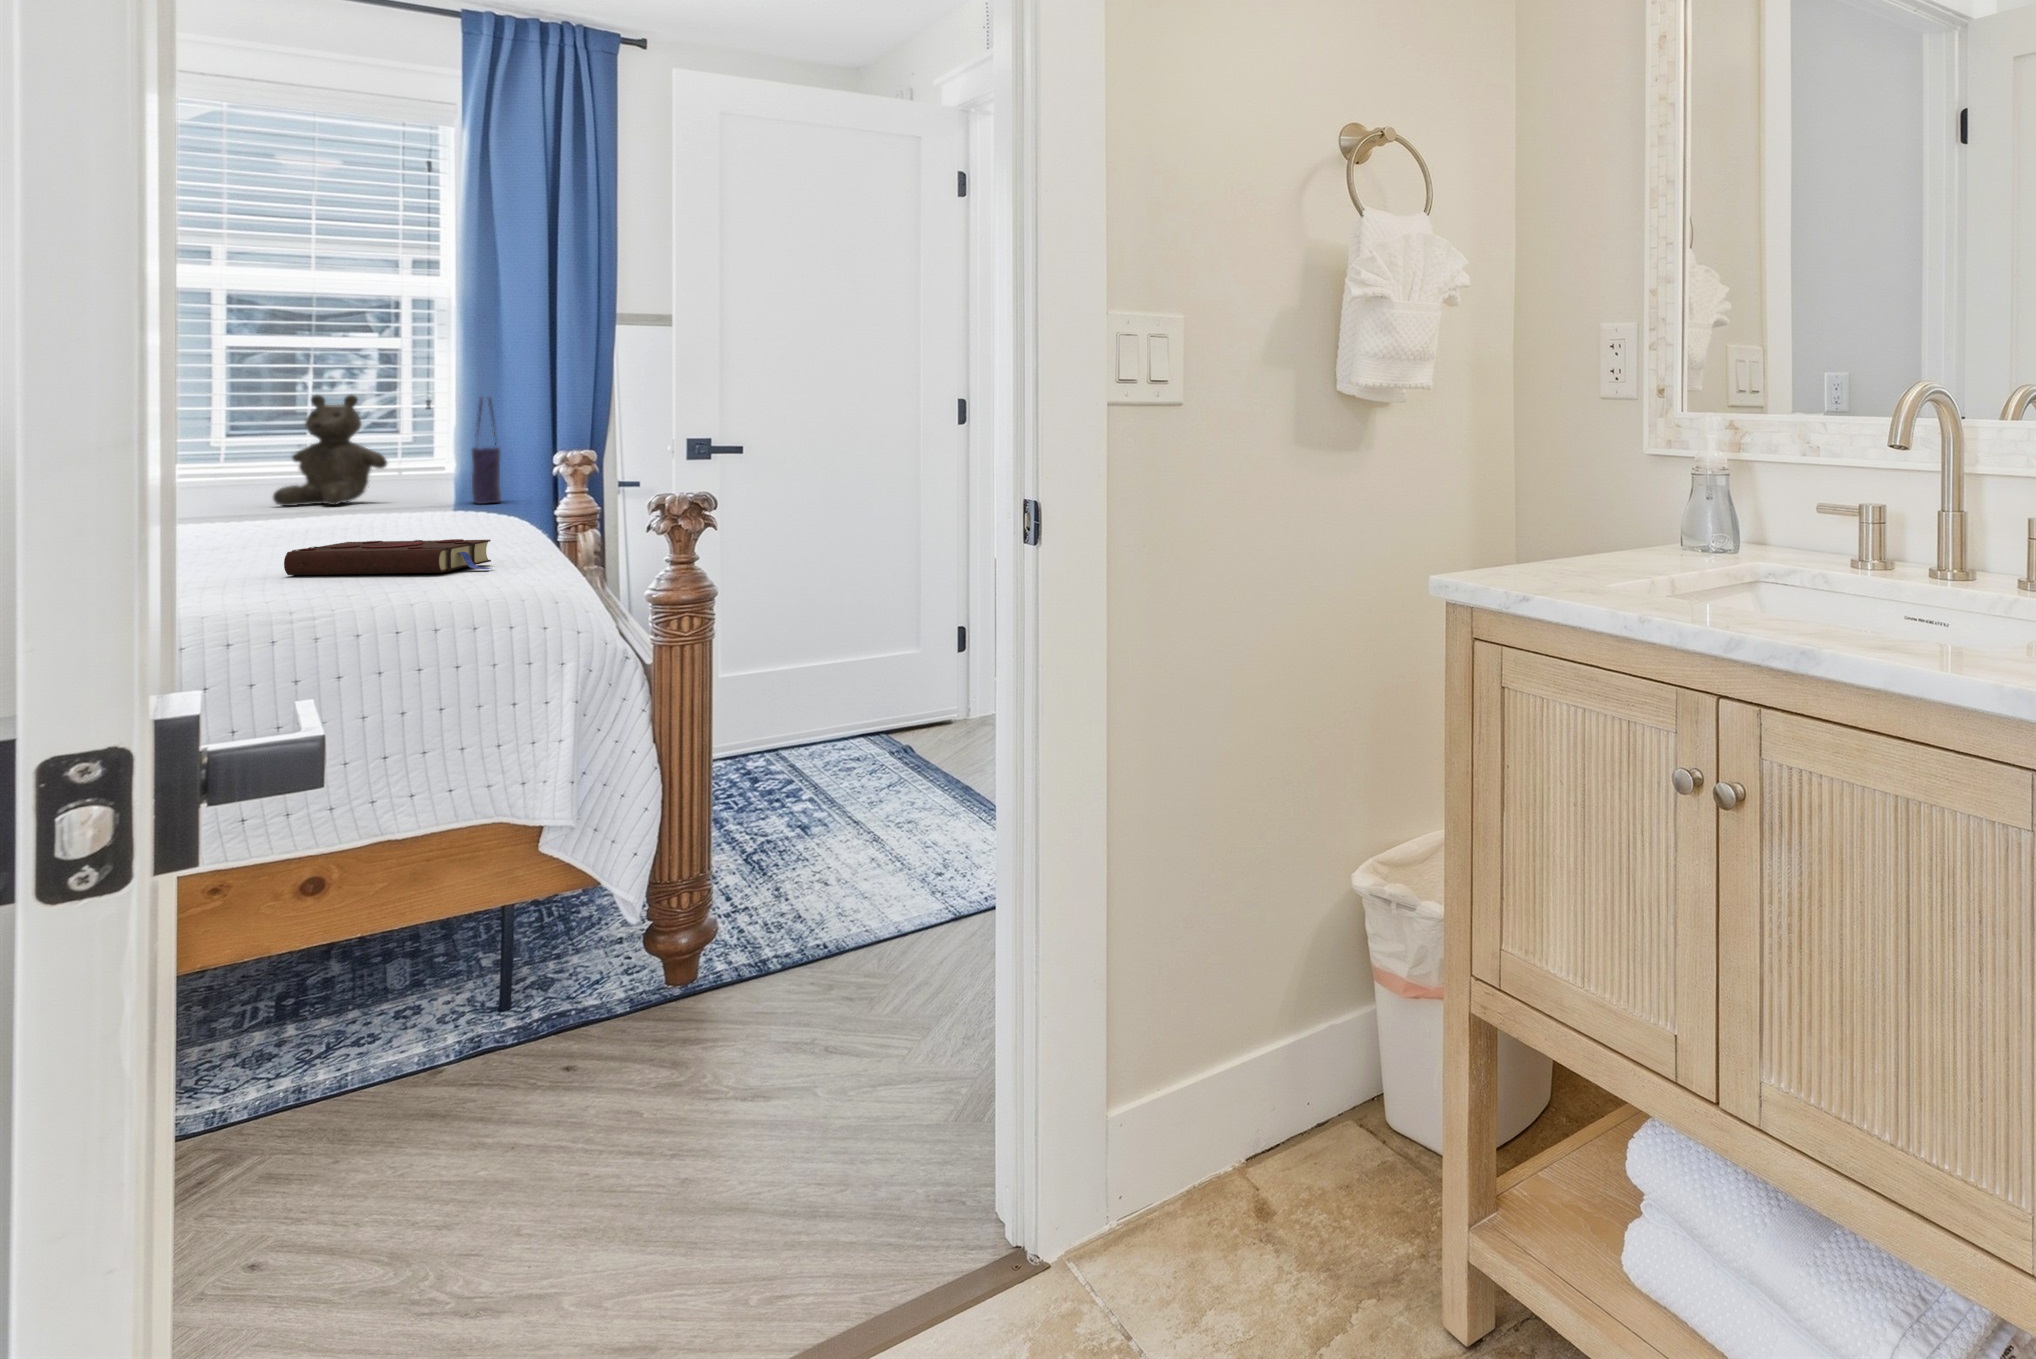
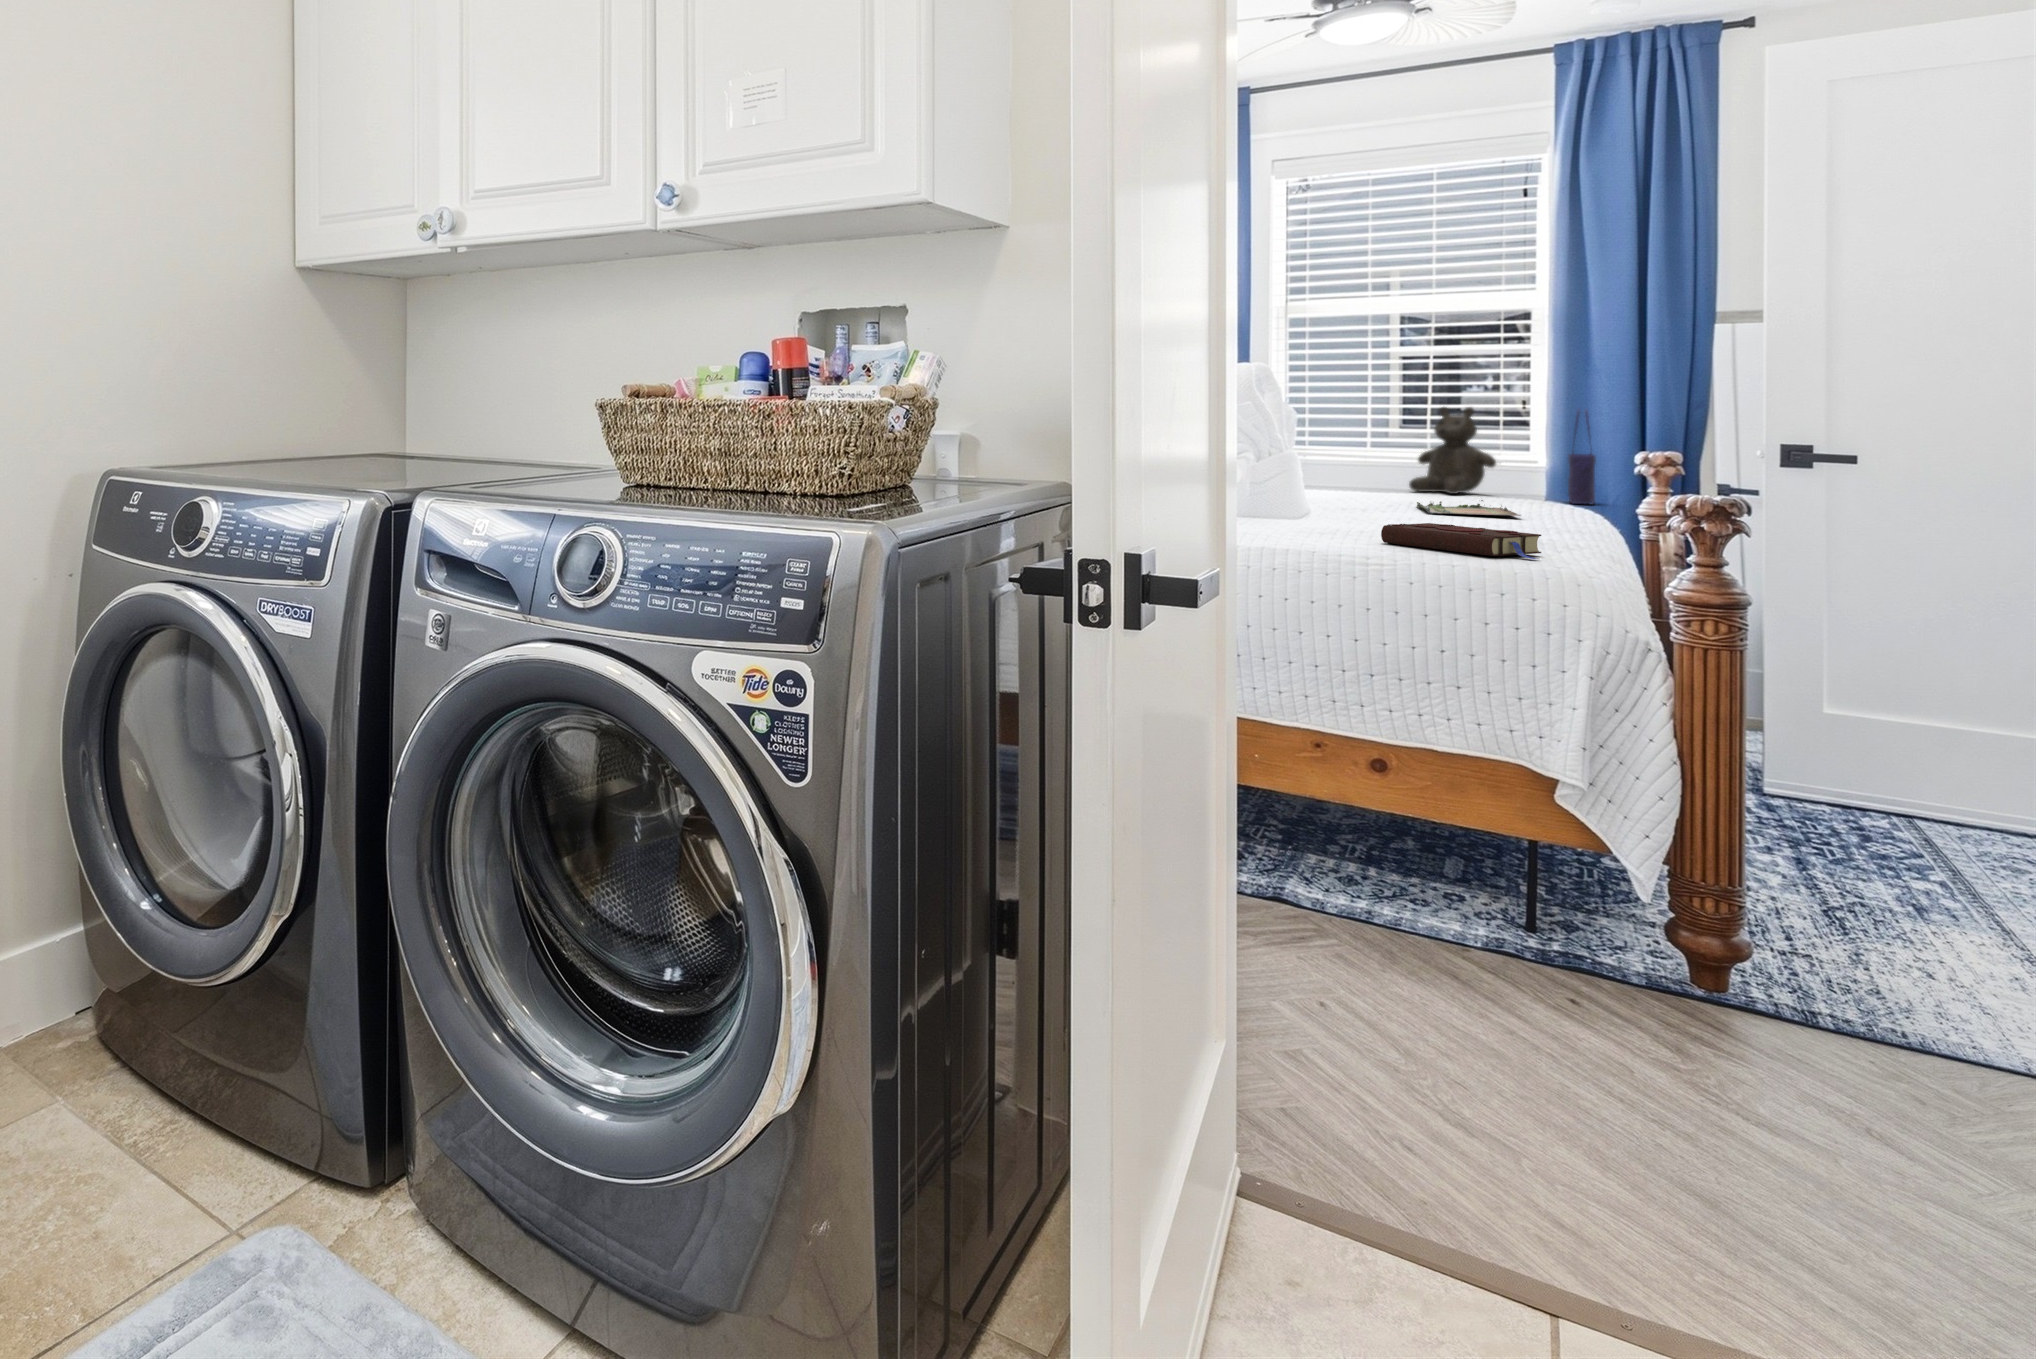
tray: none [297,506,438,532] -> present [1417,500,1521,516]

